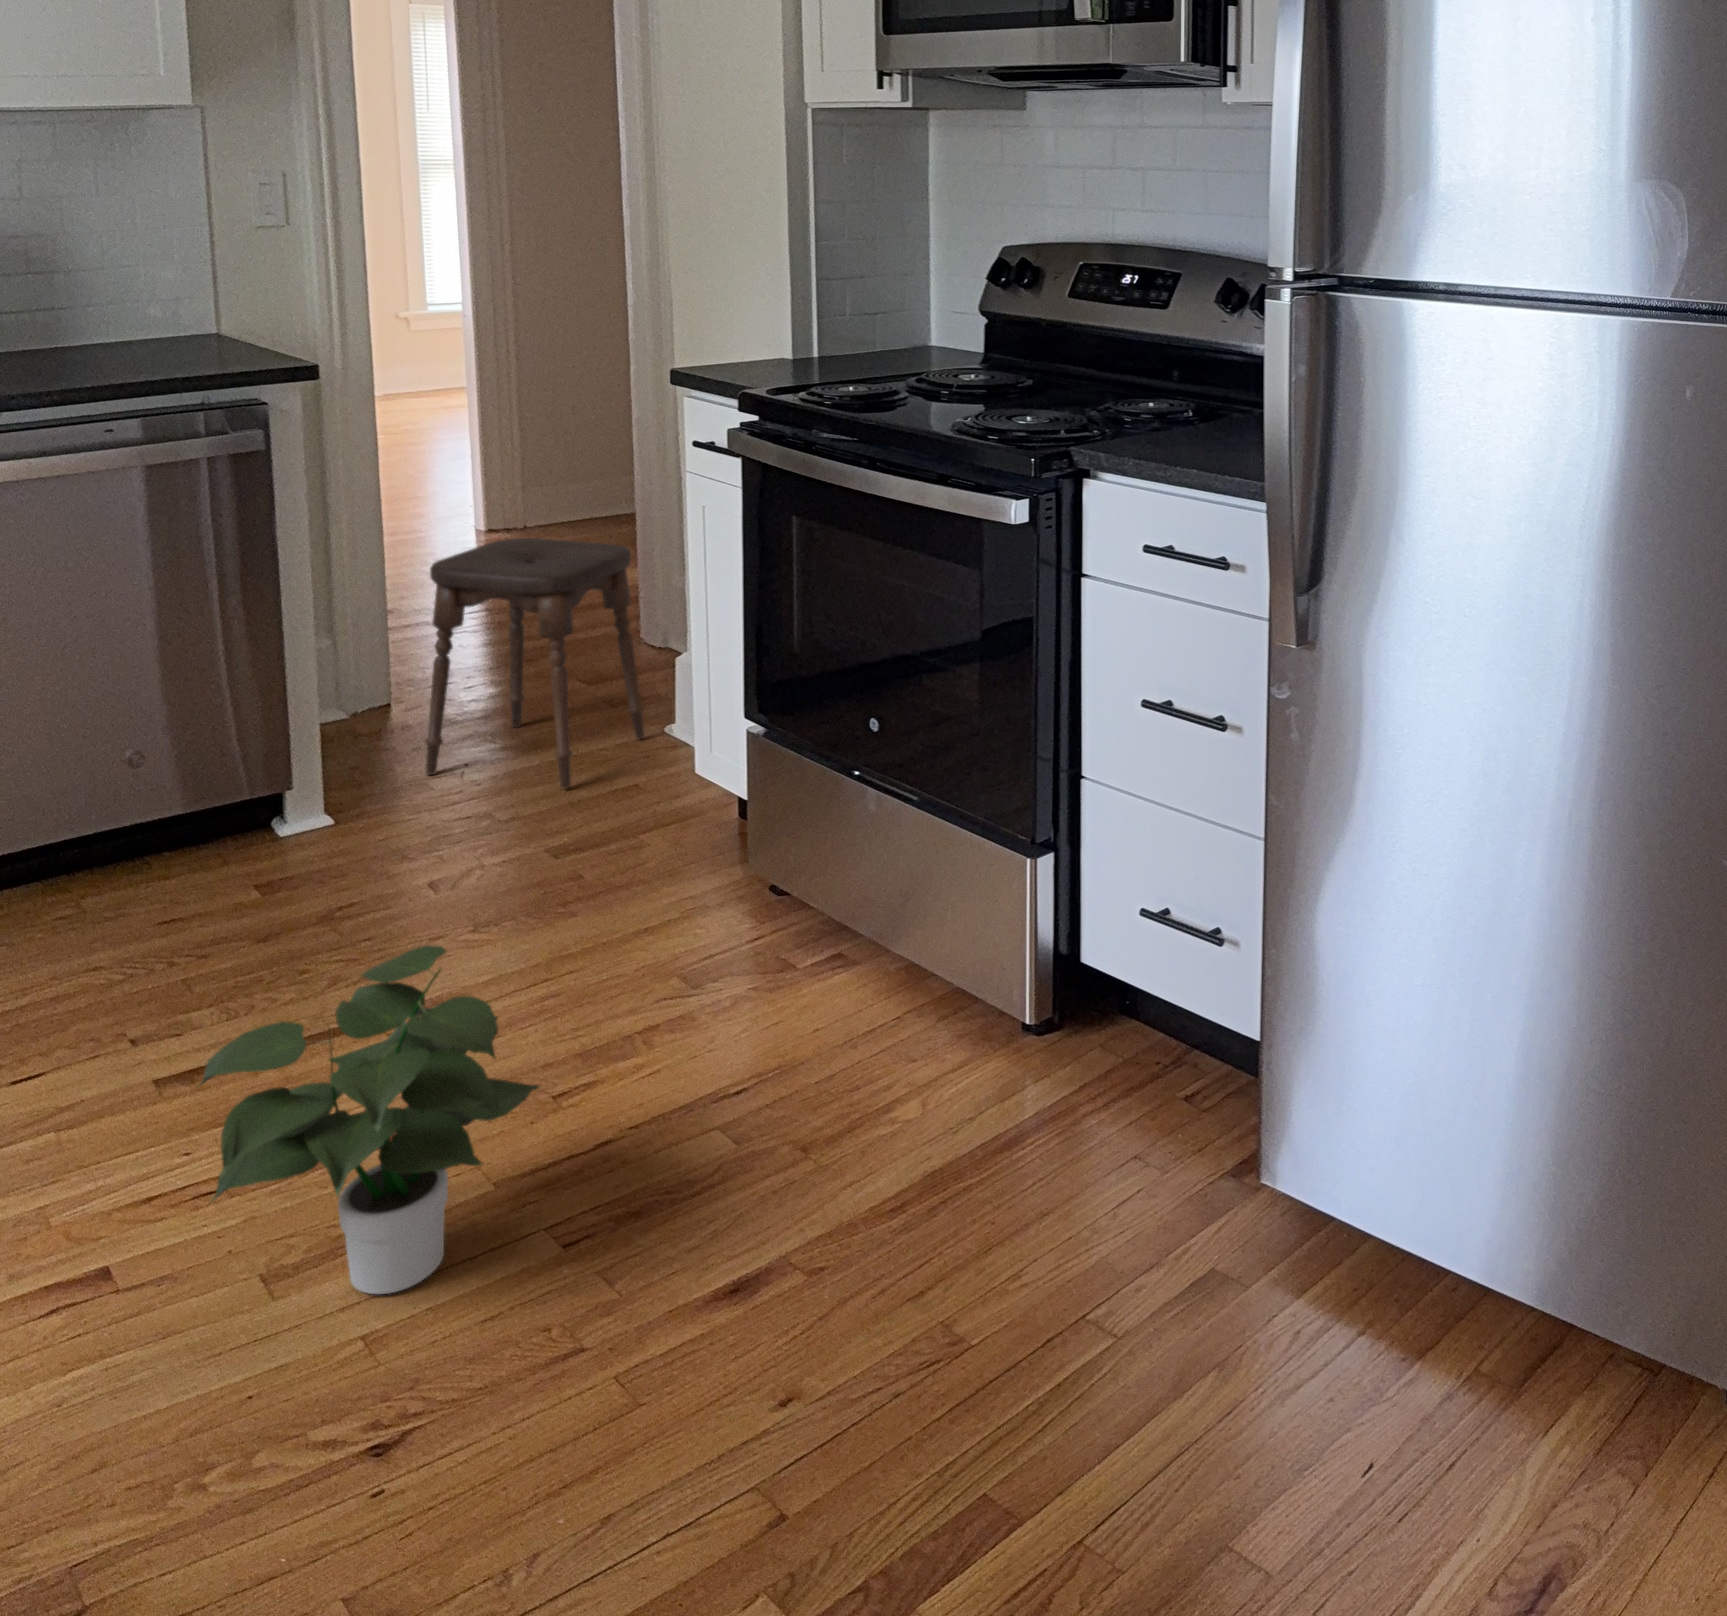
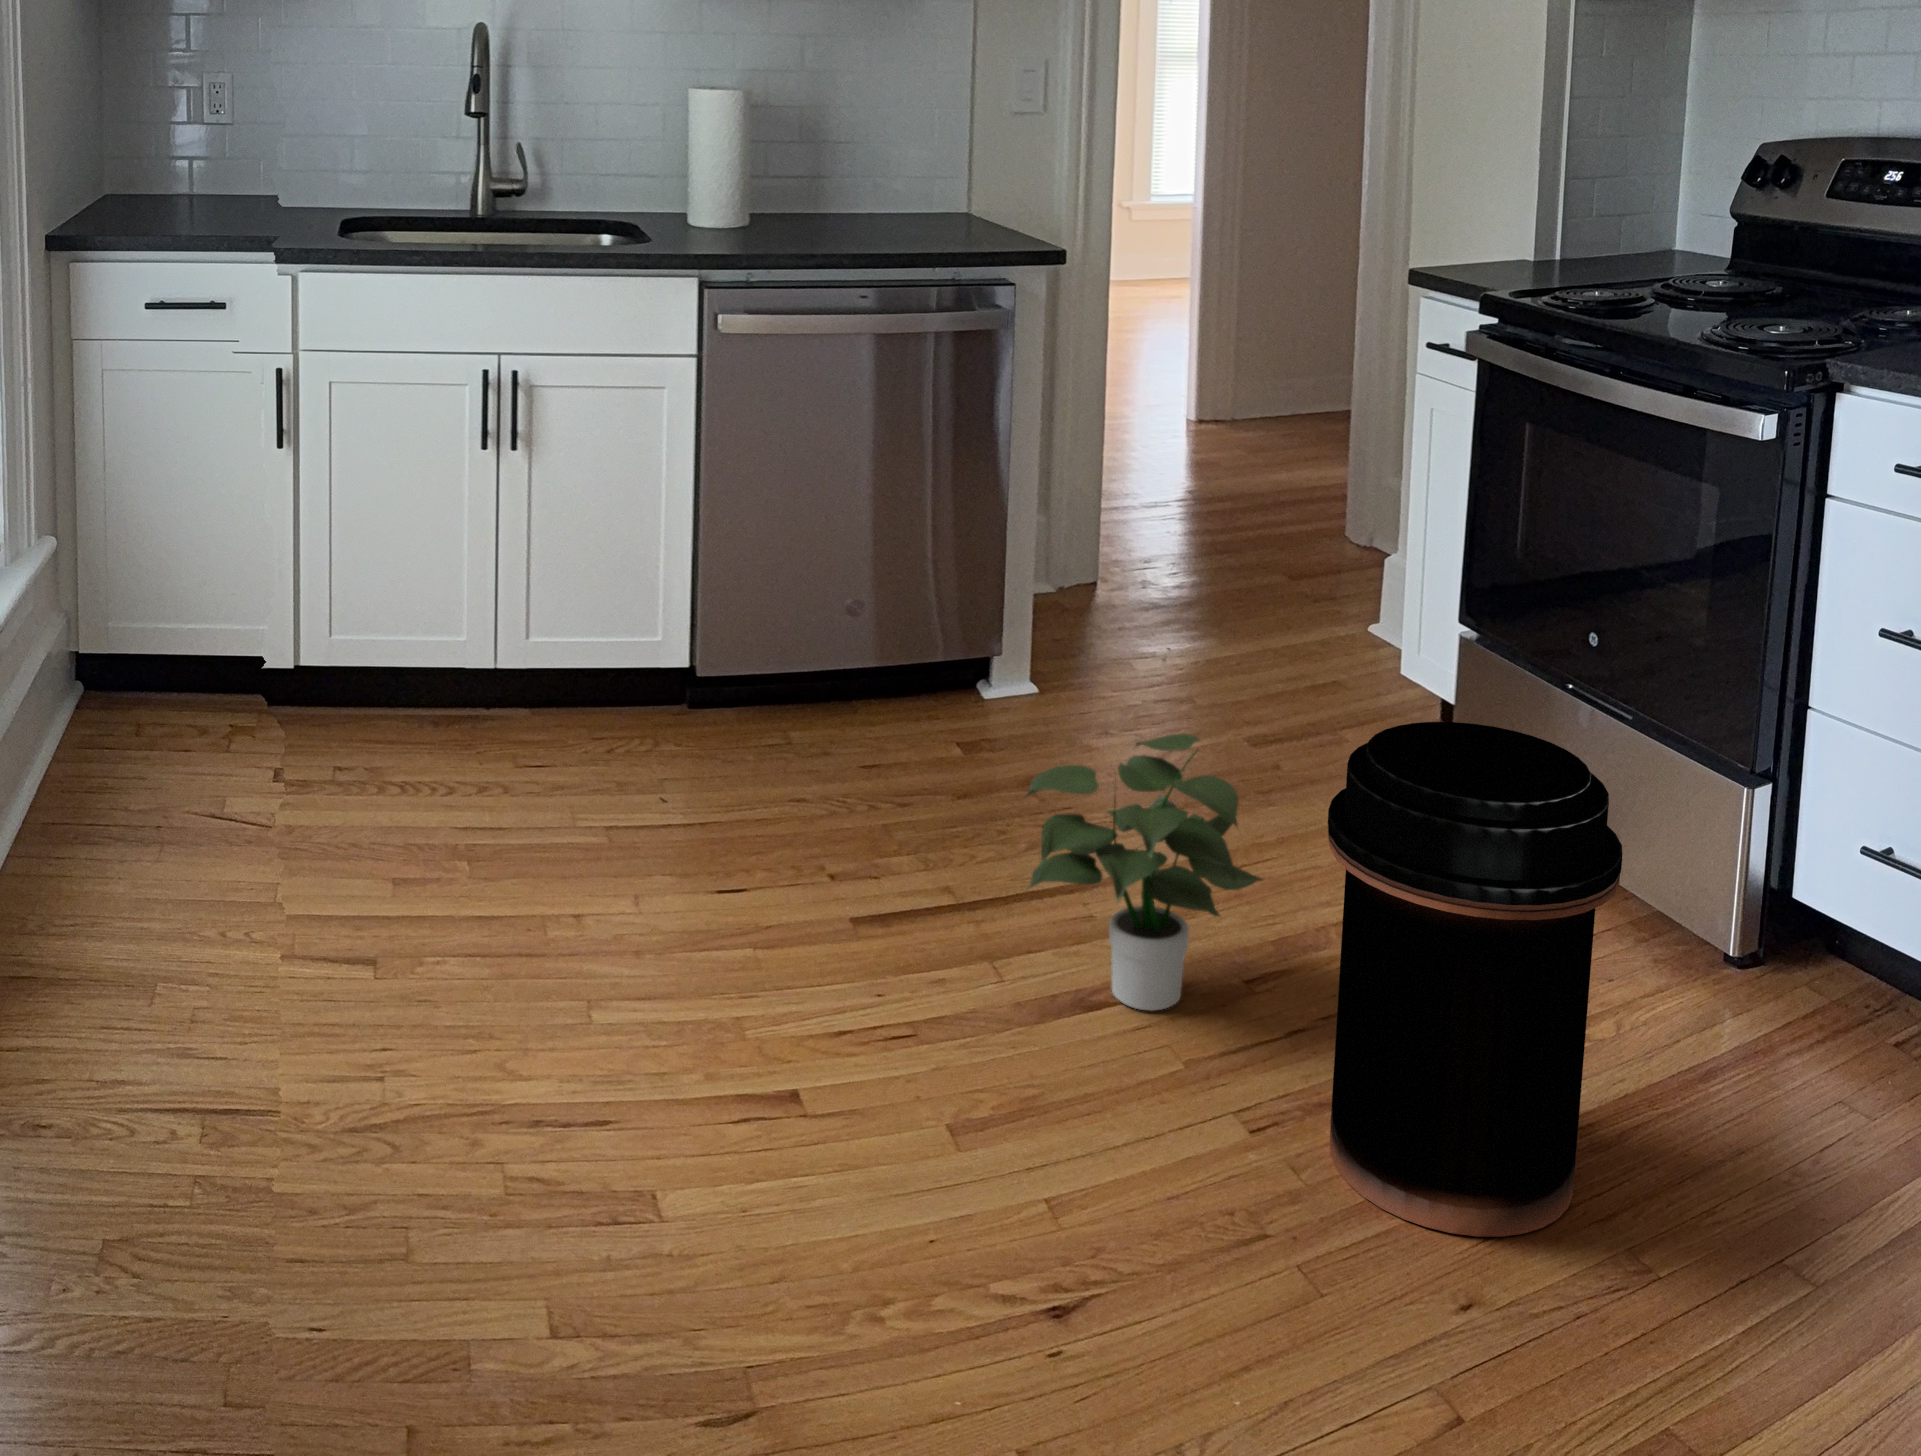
stool: present [425,538,644,789] -> none [1151,426,1350,673]
trash can: none [597,888,929,1481] -> present [1328,722,1622,1237]

